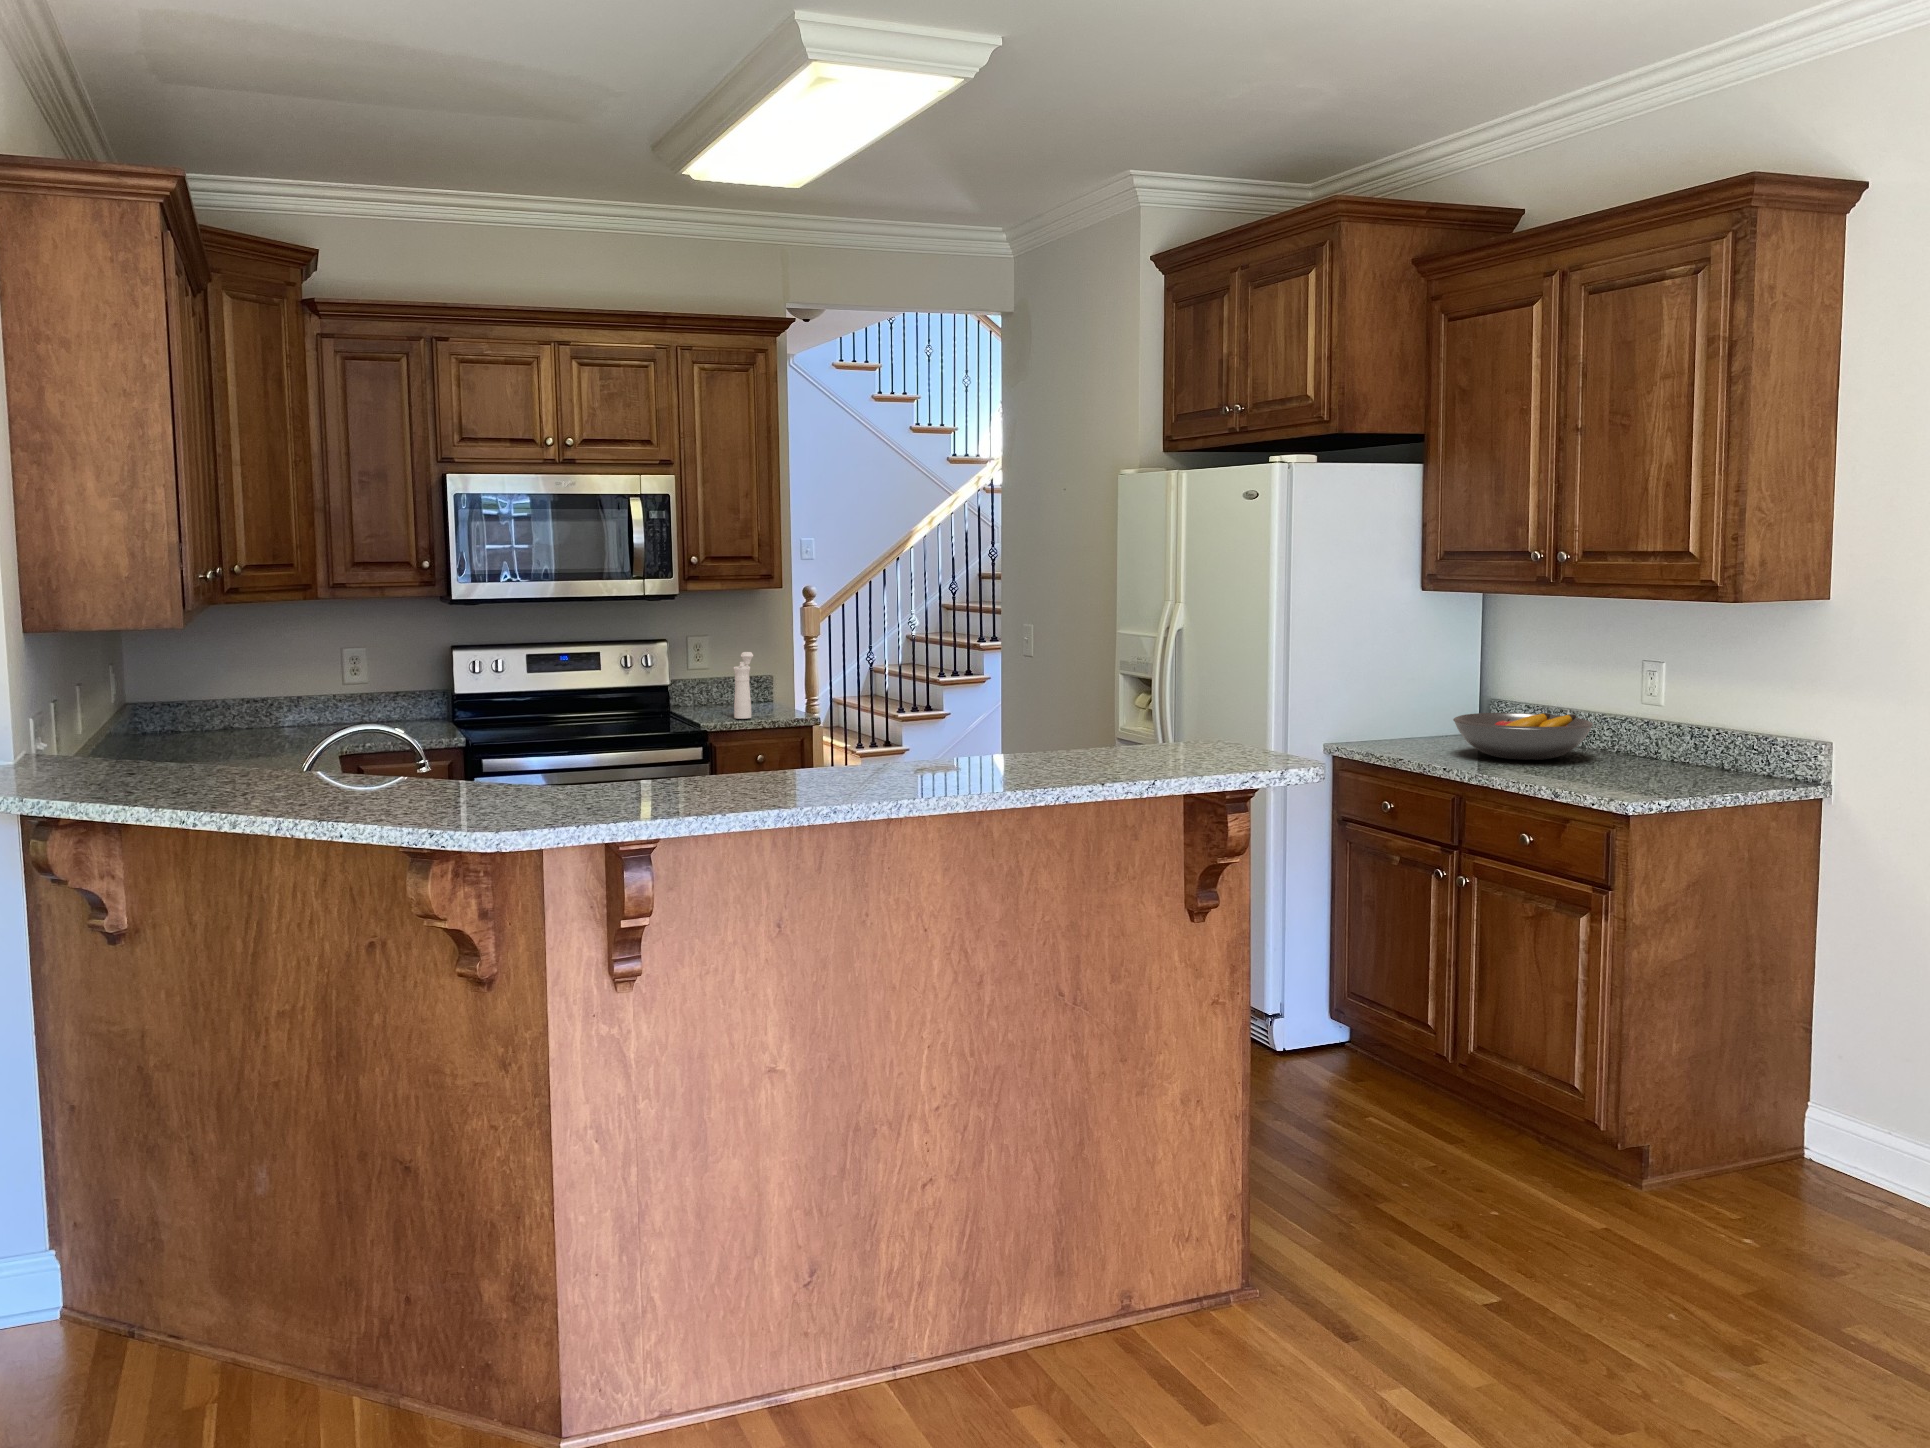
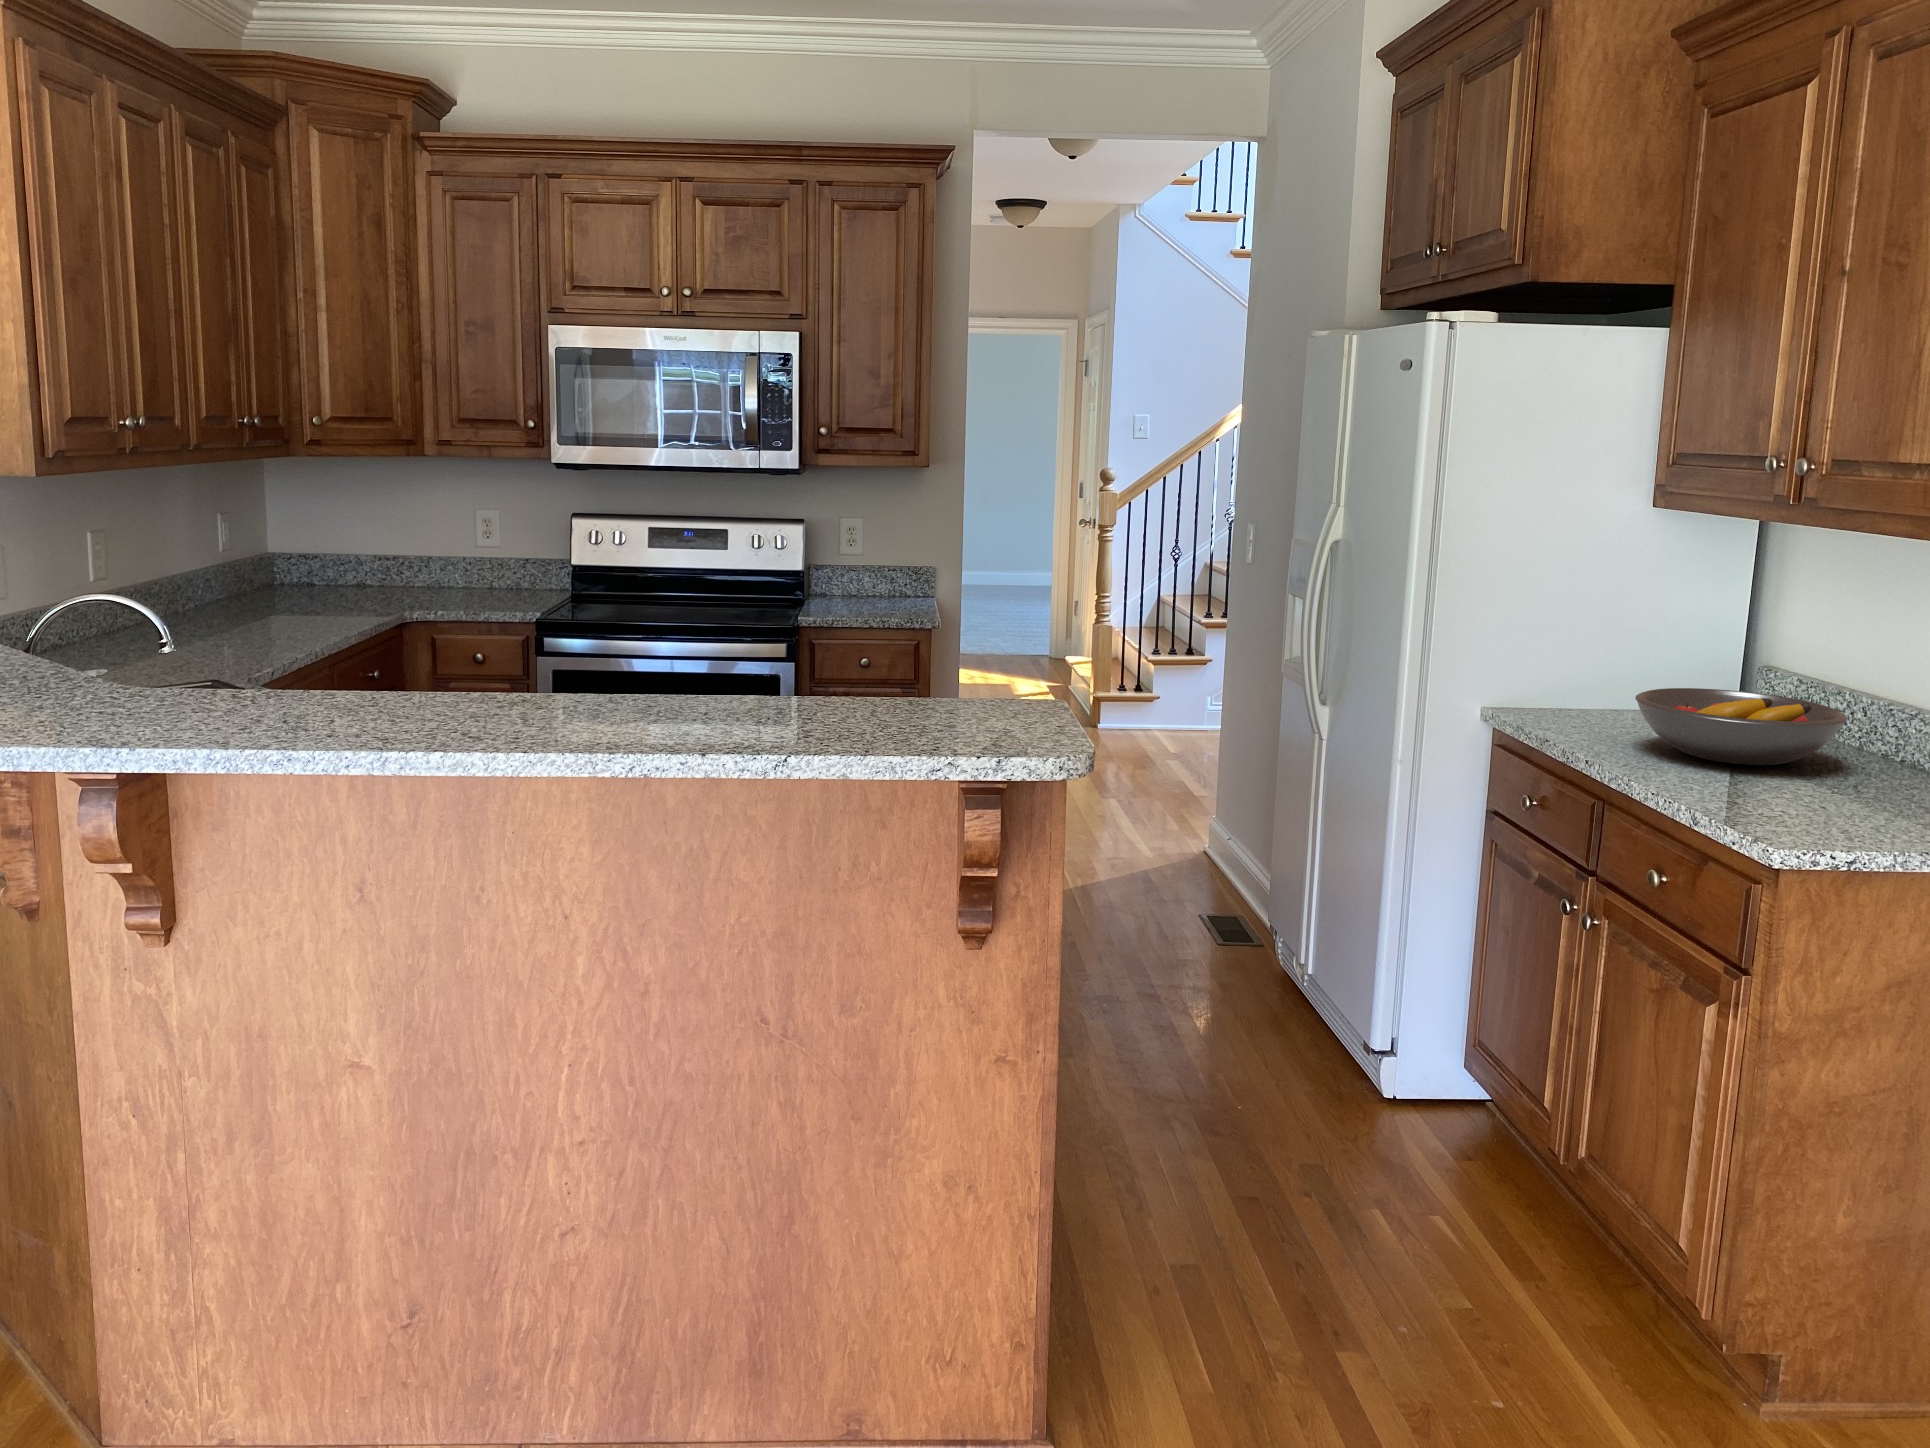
pepper mill: present [733,652,753,719] -> none [856,537,890,614]

